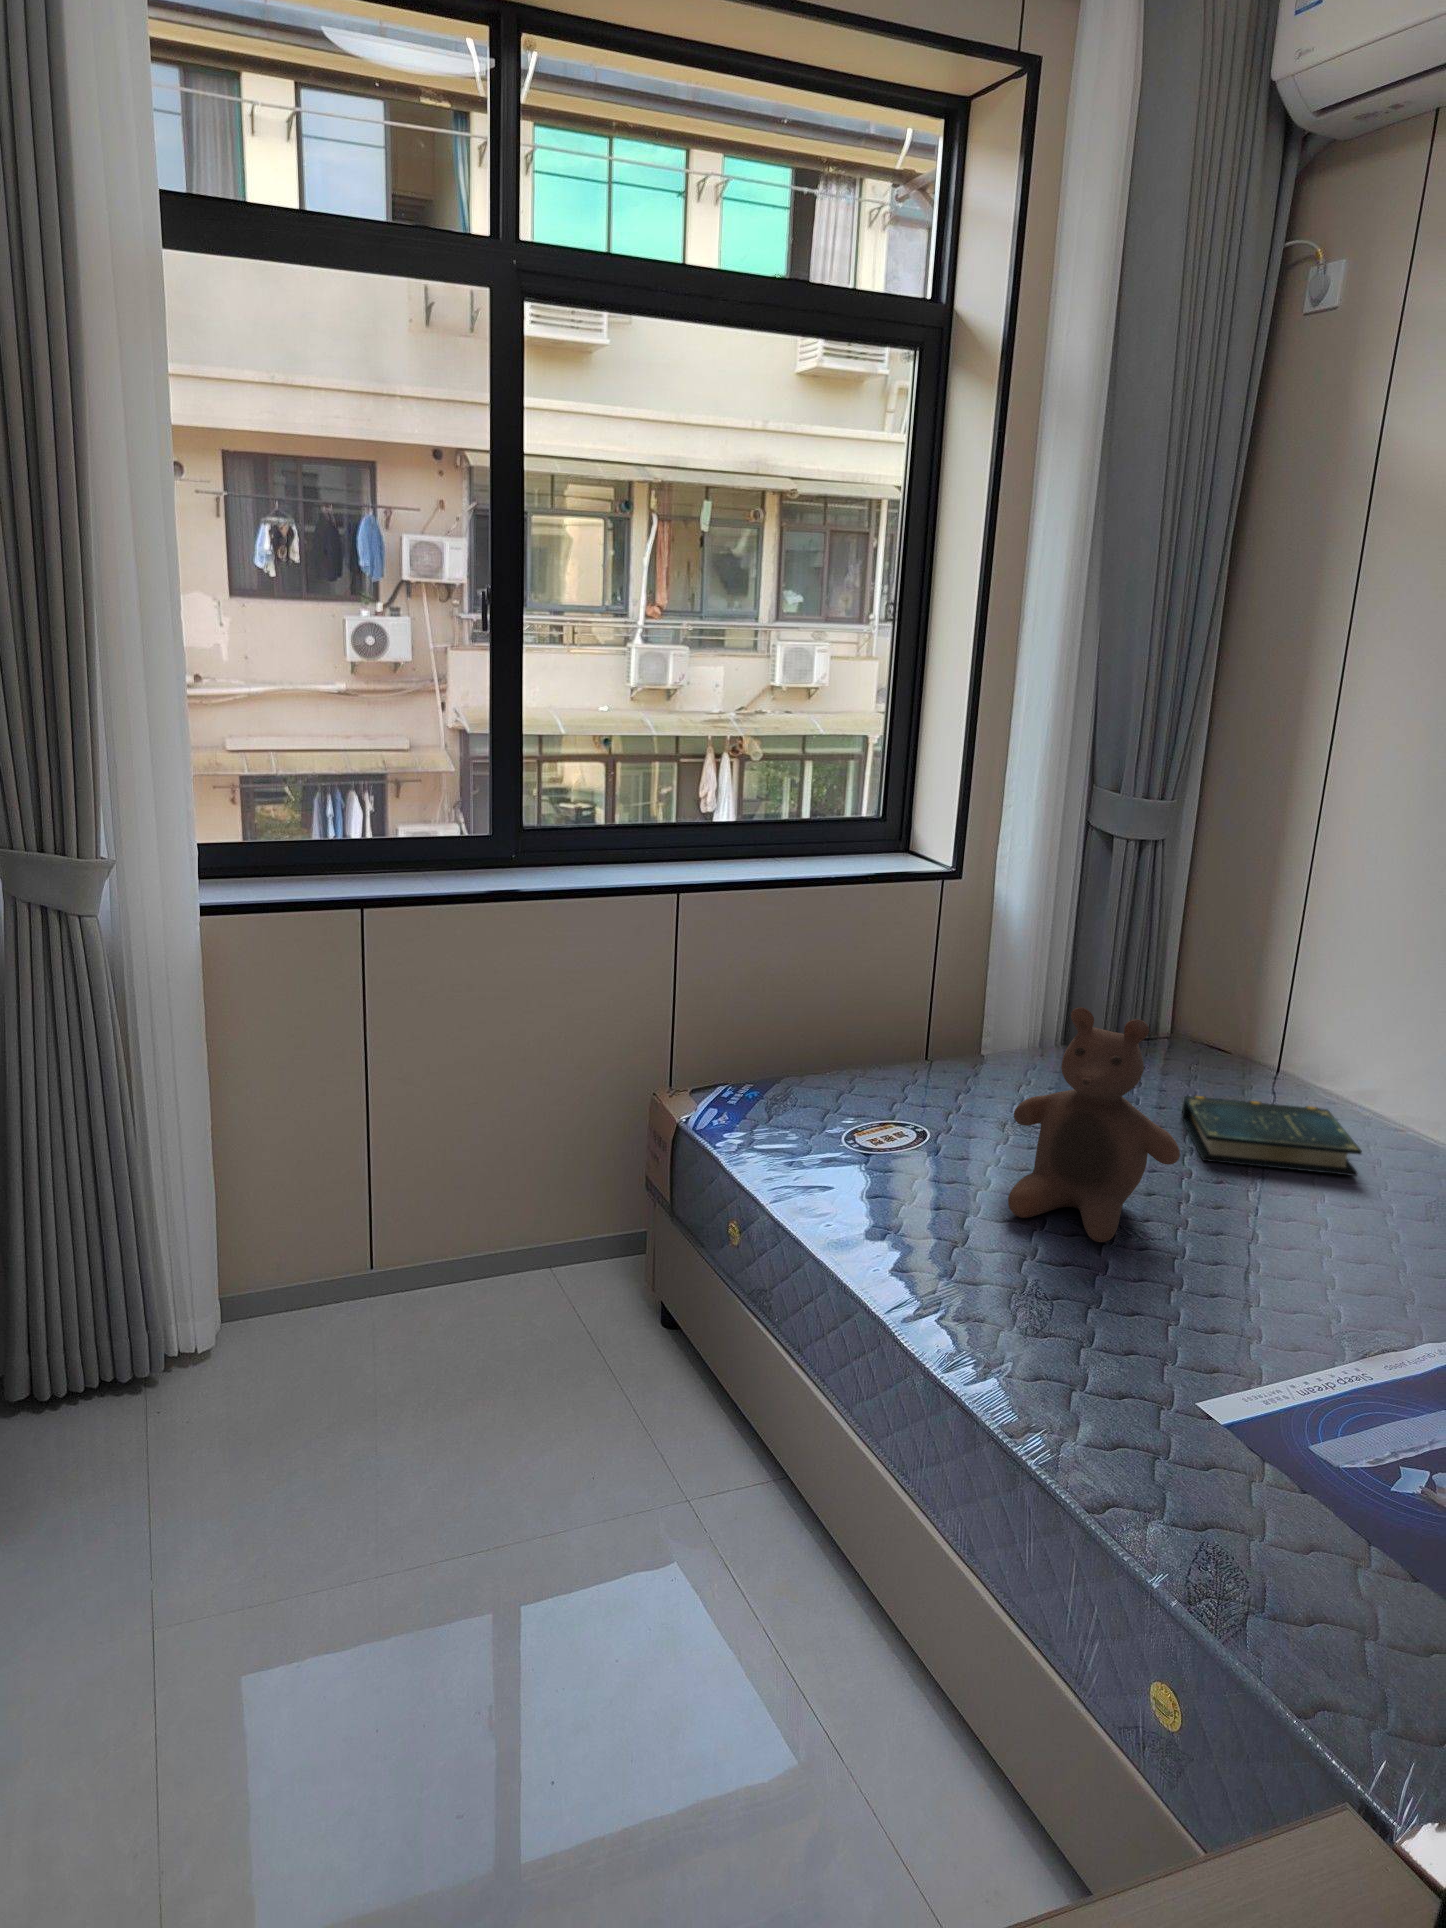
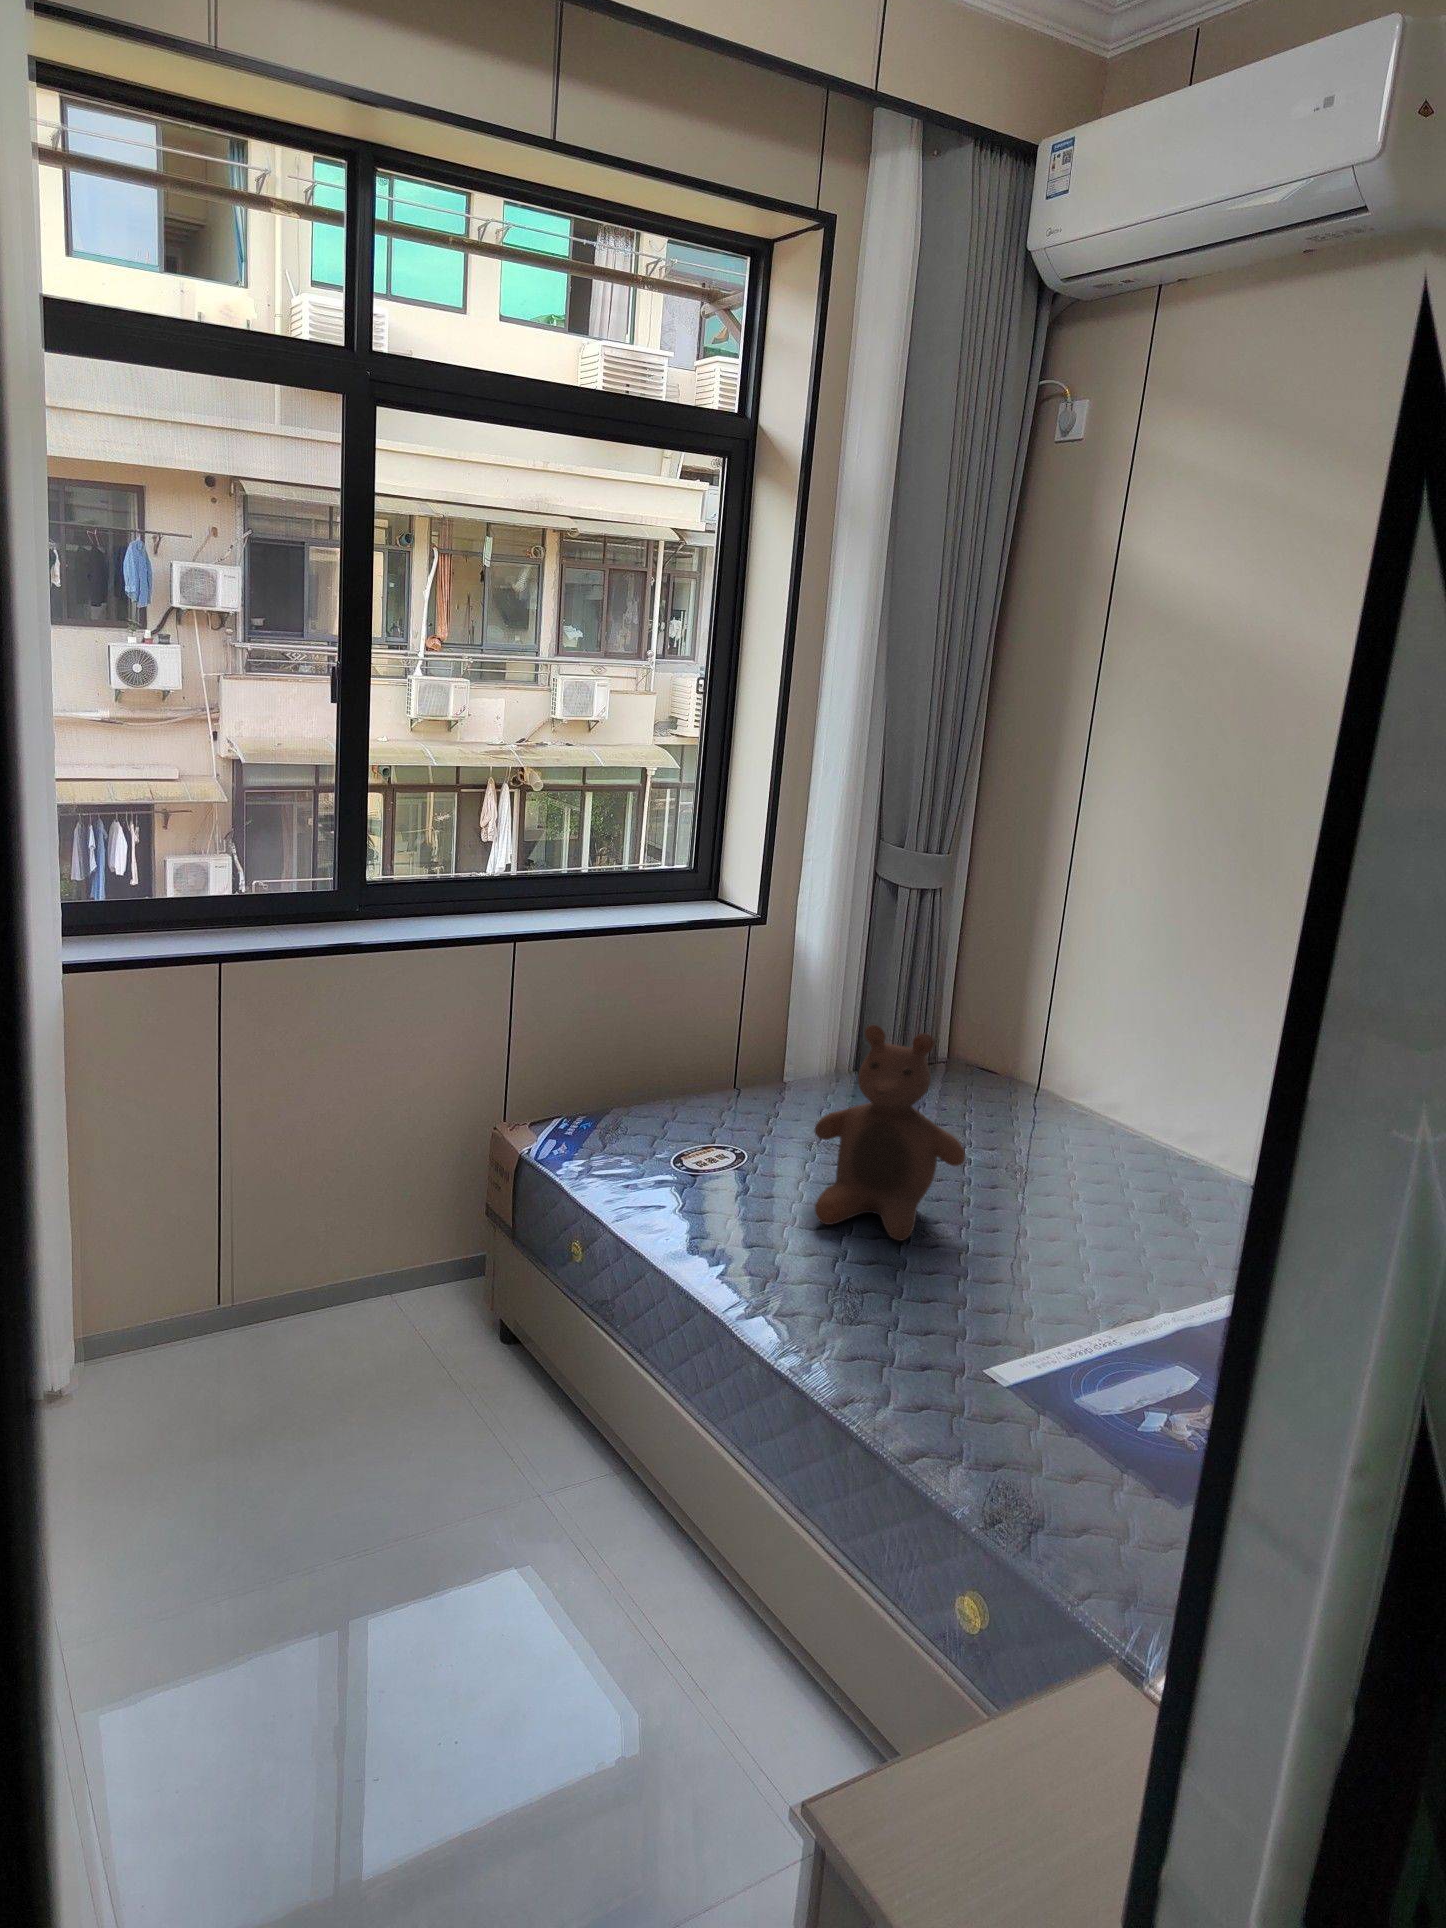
book: present [1182,1096,1362,1176] -> none [961,1109,1119,1173]

